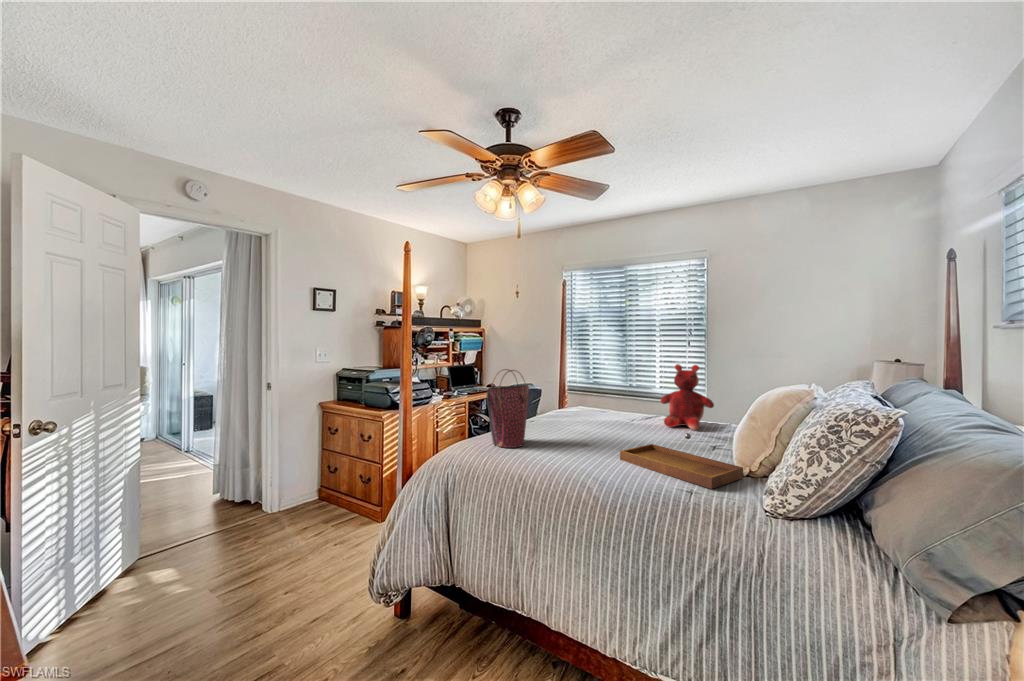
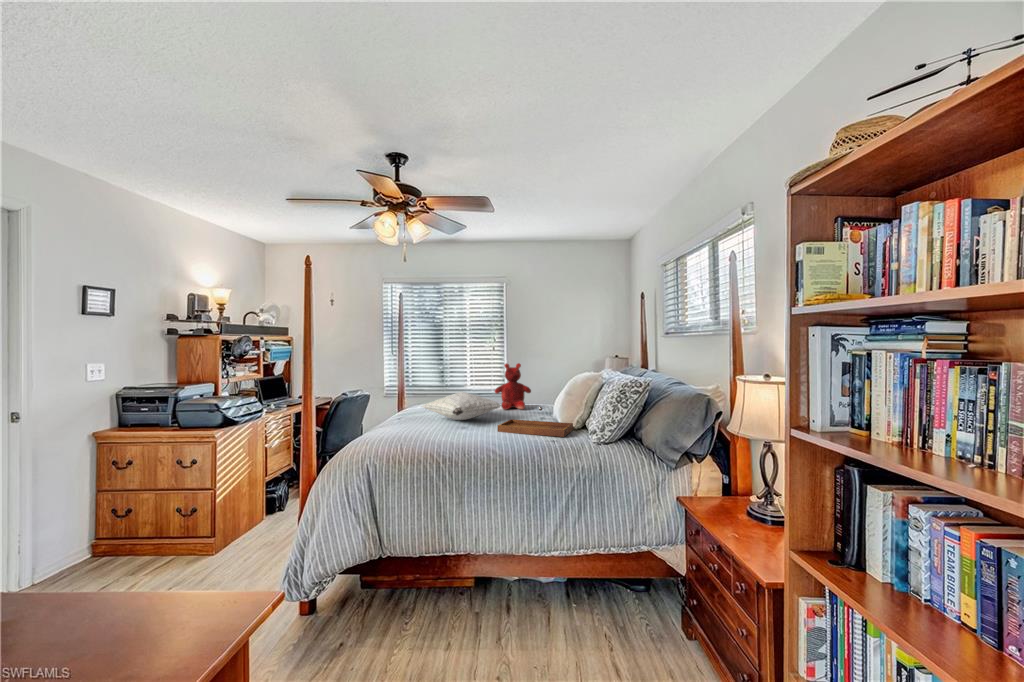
handbag: present [487,369,529,448] -> none [391,372,421,437]
pillow: none [548,398,646,435] -> present [422,392,501,420]

